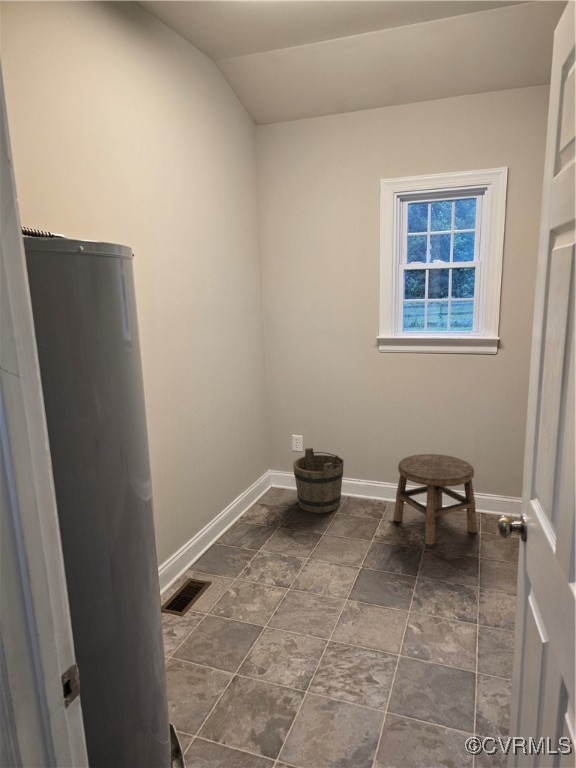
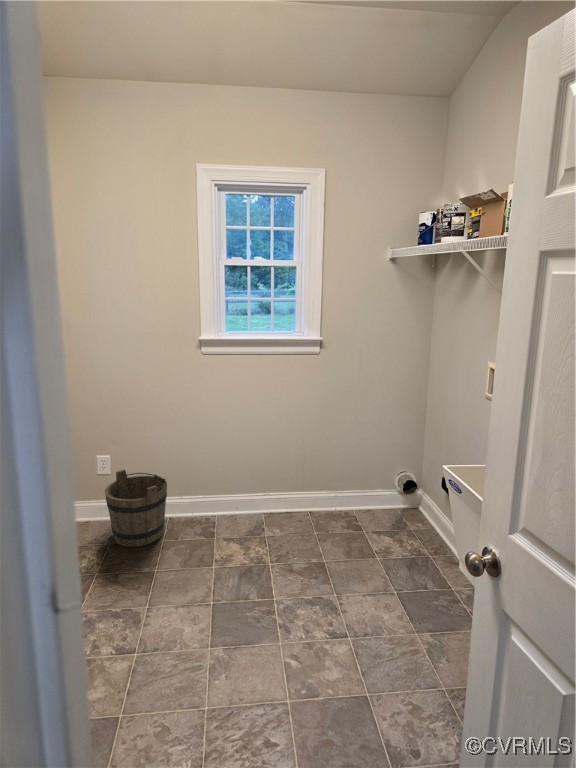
stool: present [394,454,477,545] -> none [228,460,311,558]

